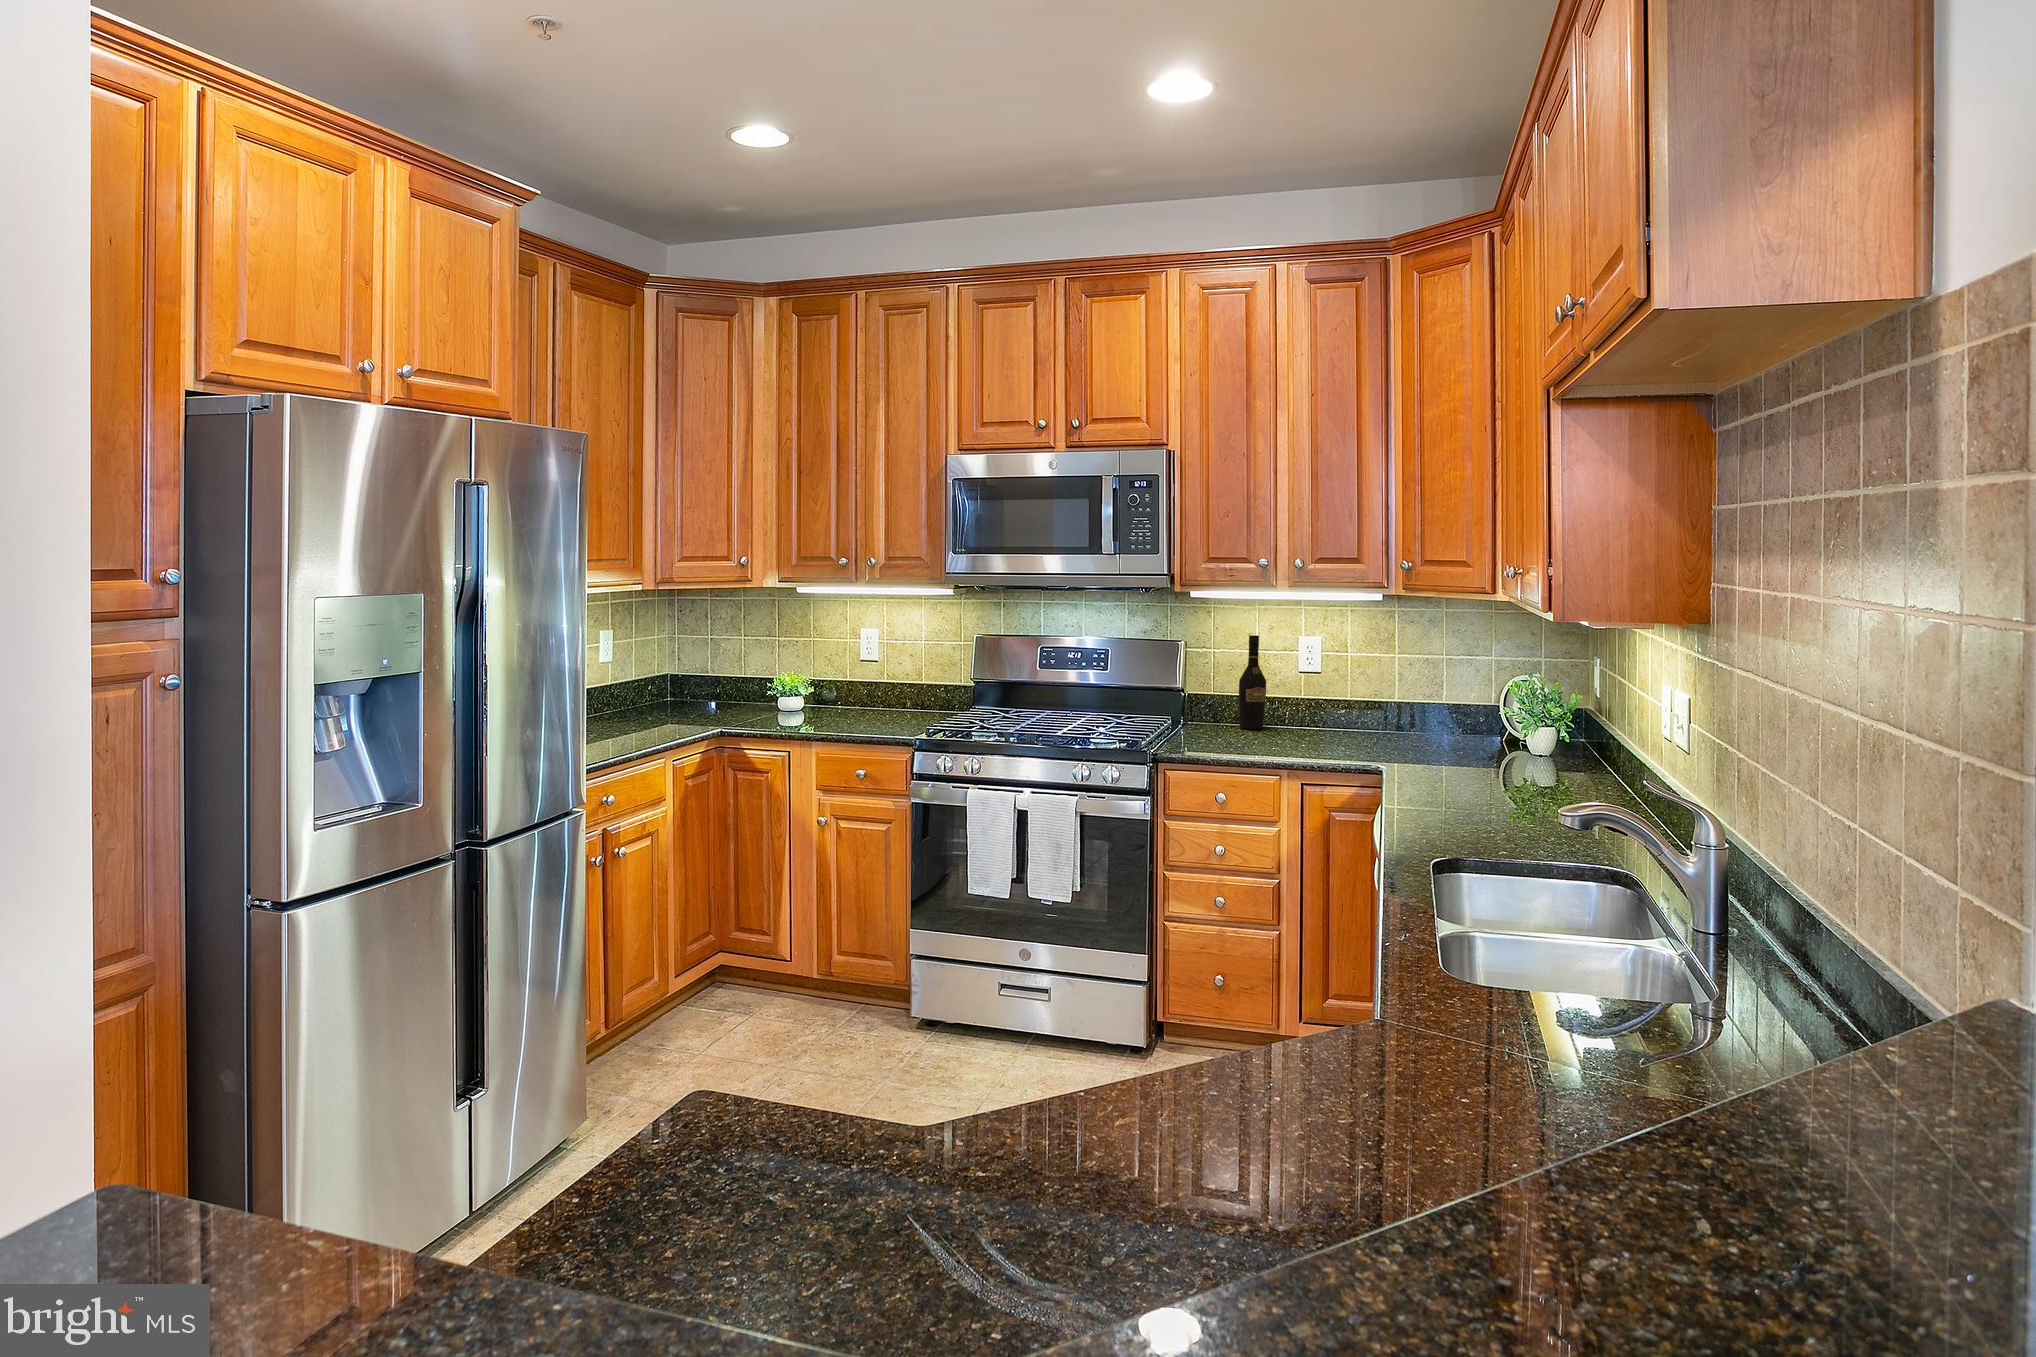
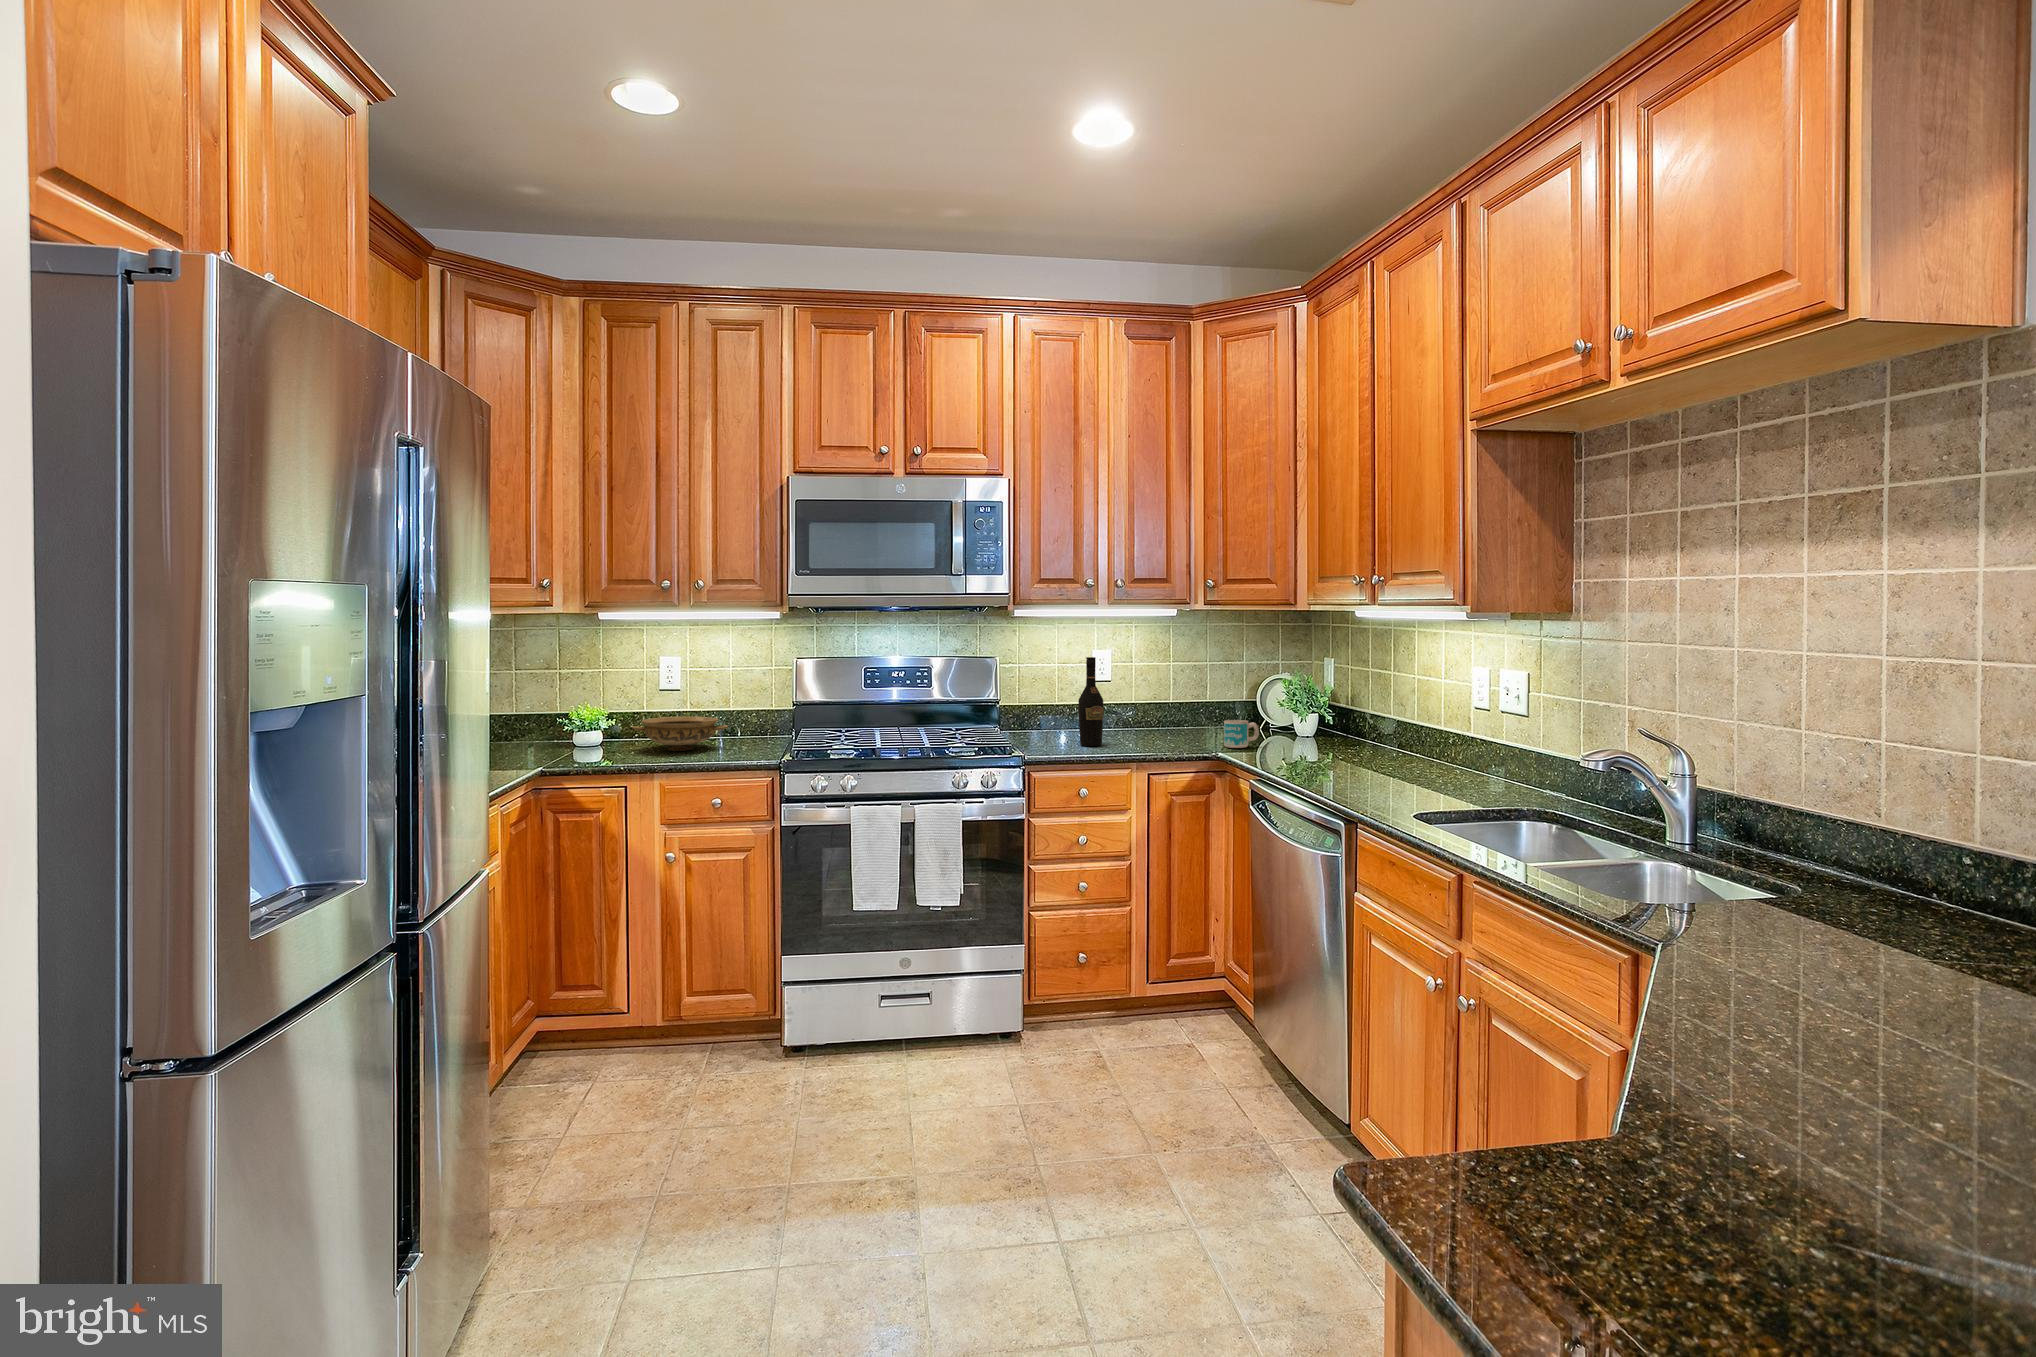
ceramic bowl: none [806,684,892,717] -> present [632,717,728,751]
mug: none [1401,707,1443,739] -> present [1224,720,1259,748]

